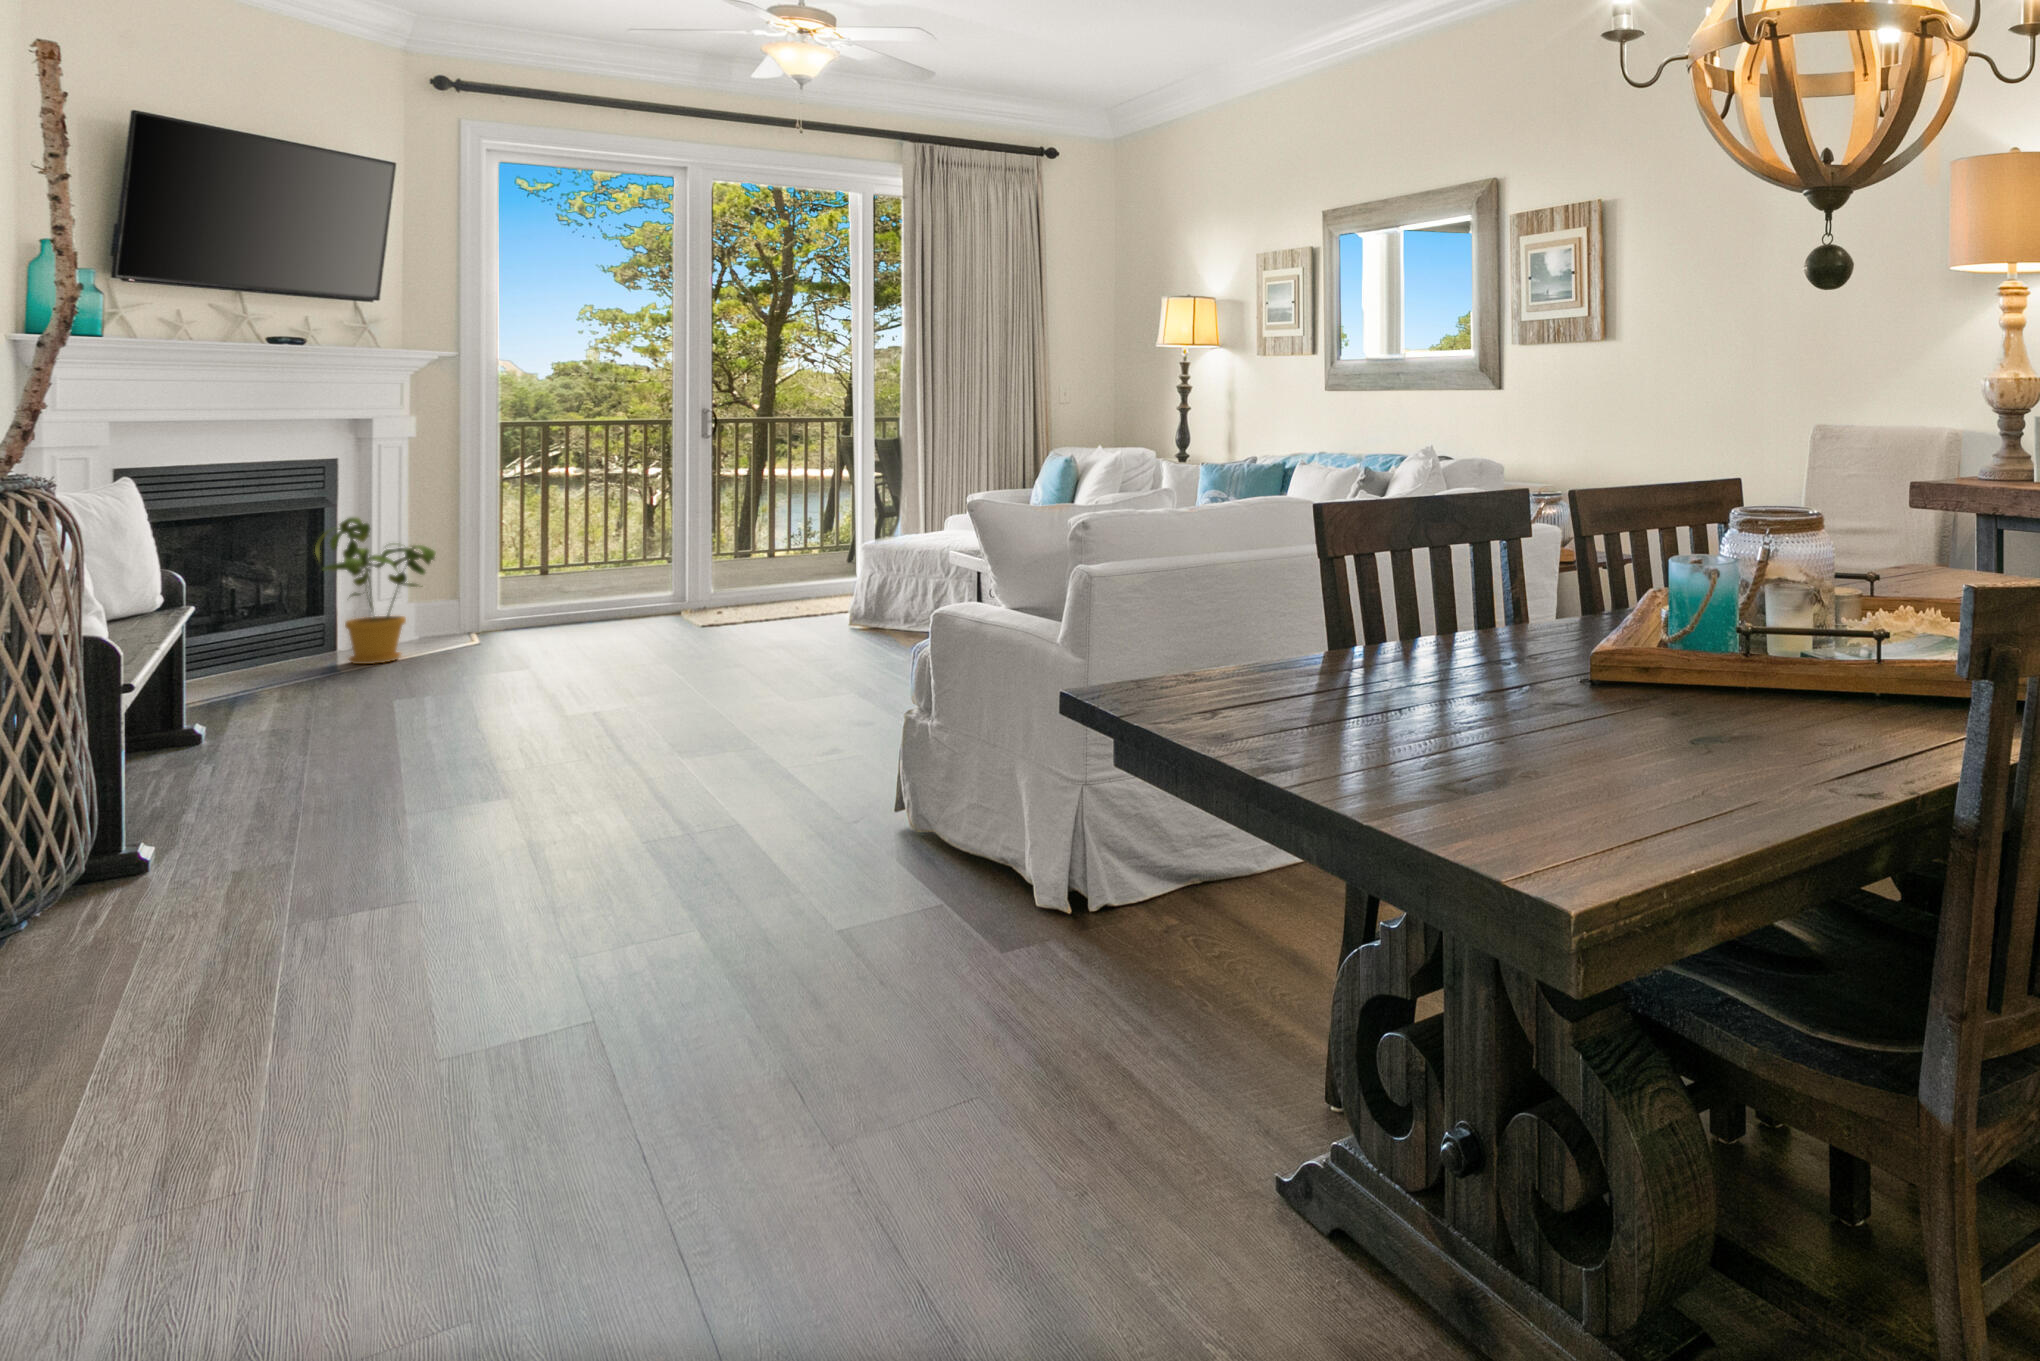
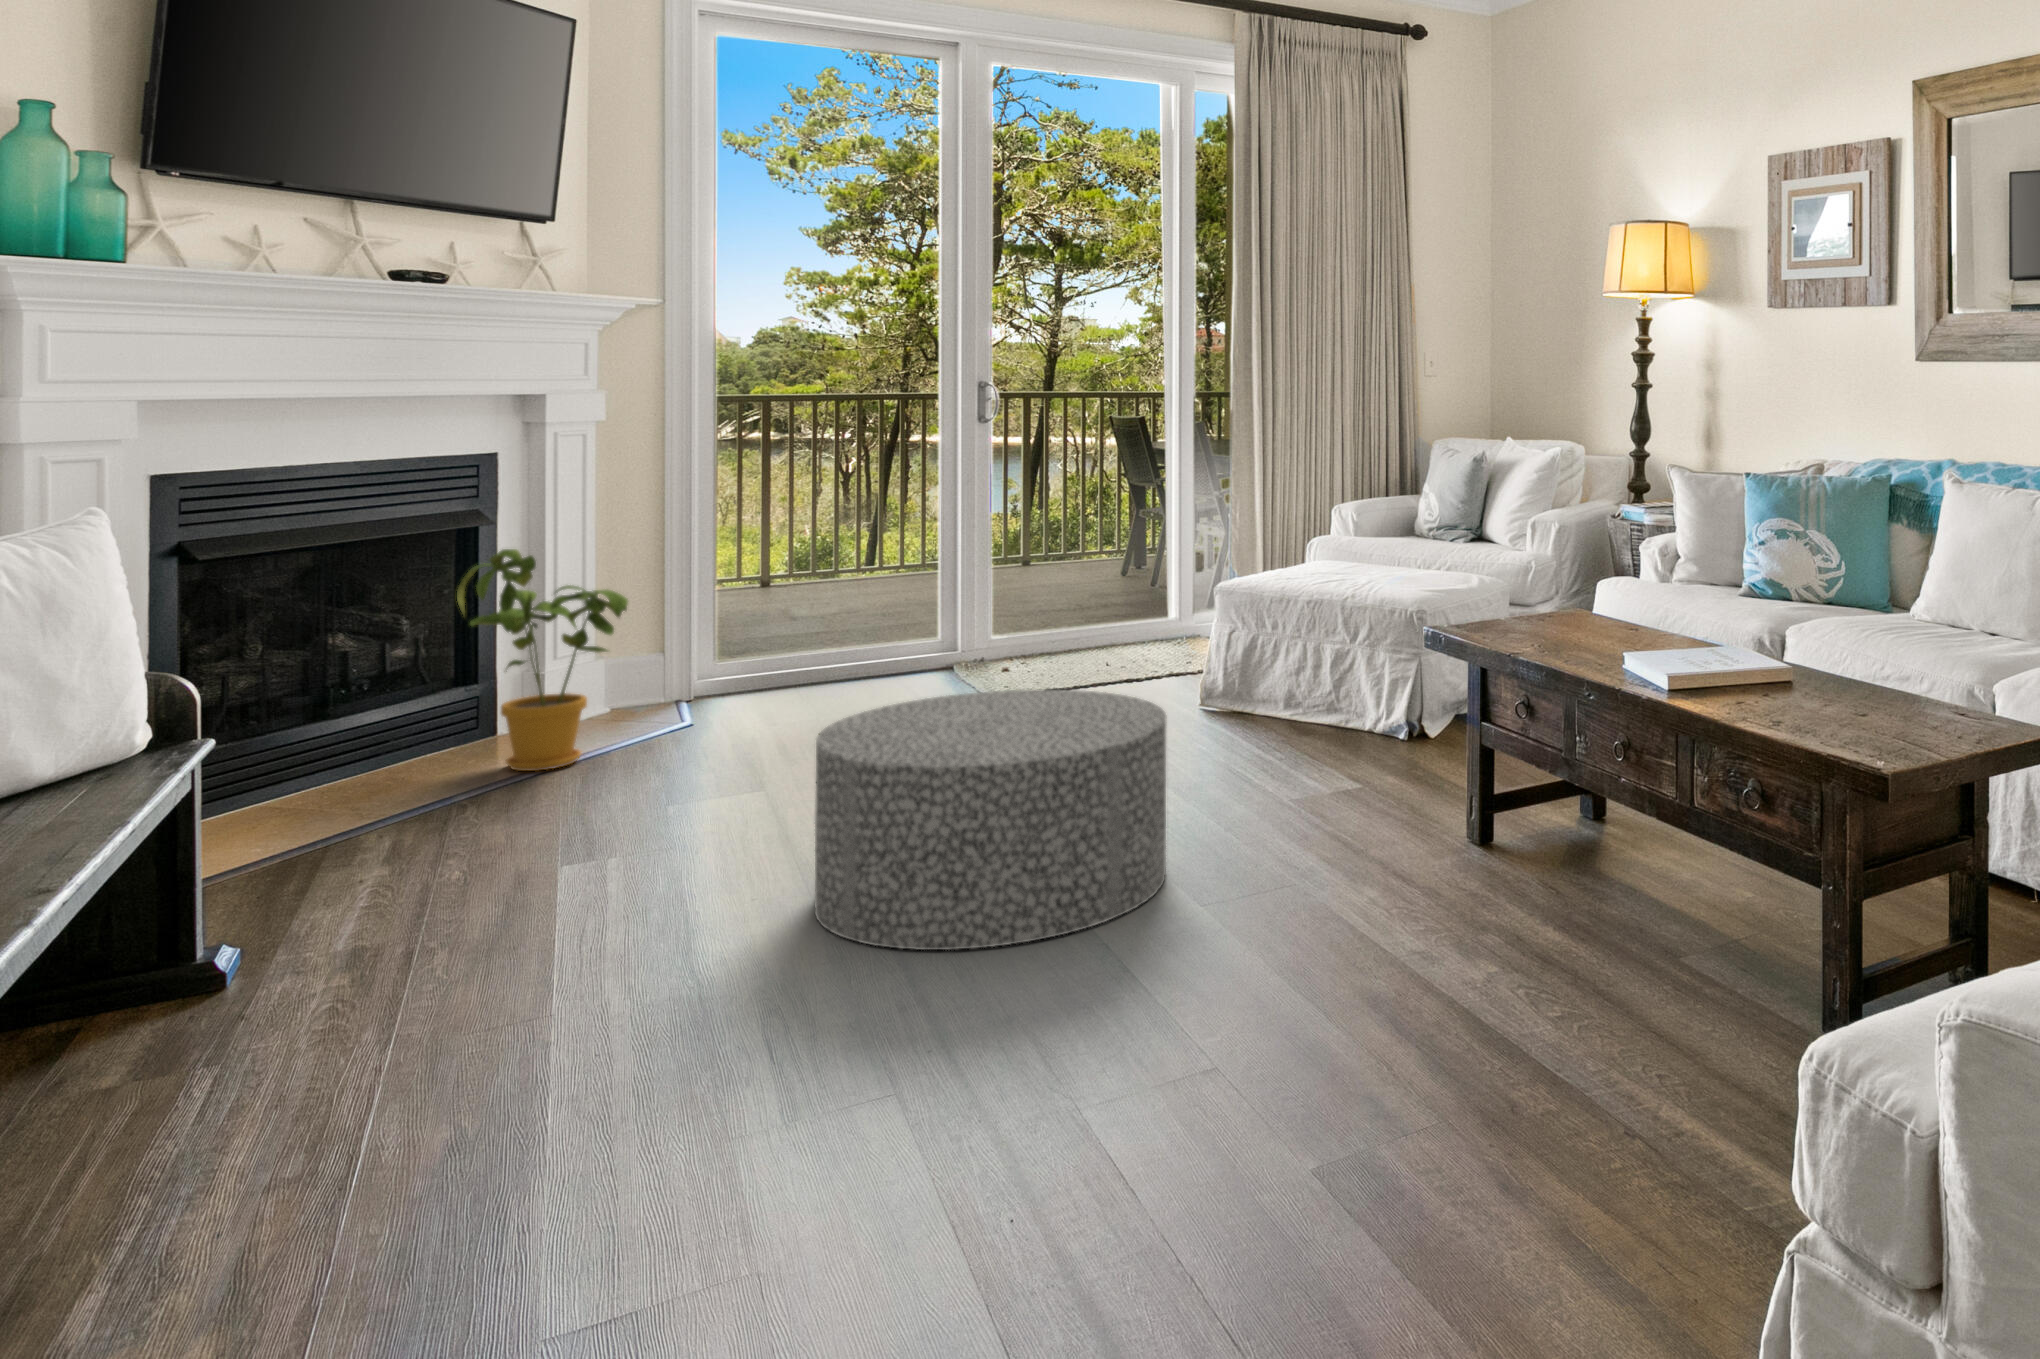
ottoman: none [554,595,778,725] -> present [815,689,1166,950]

